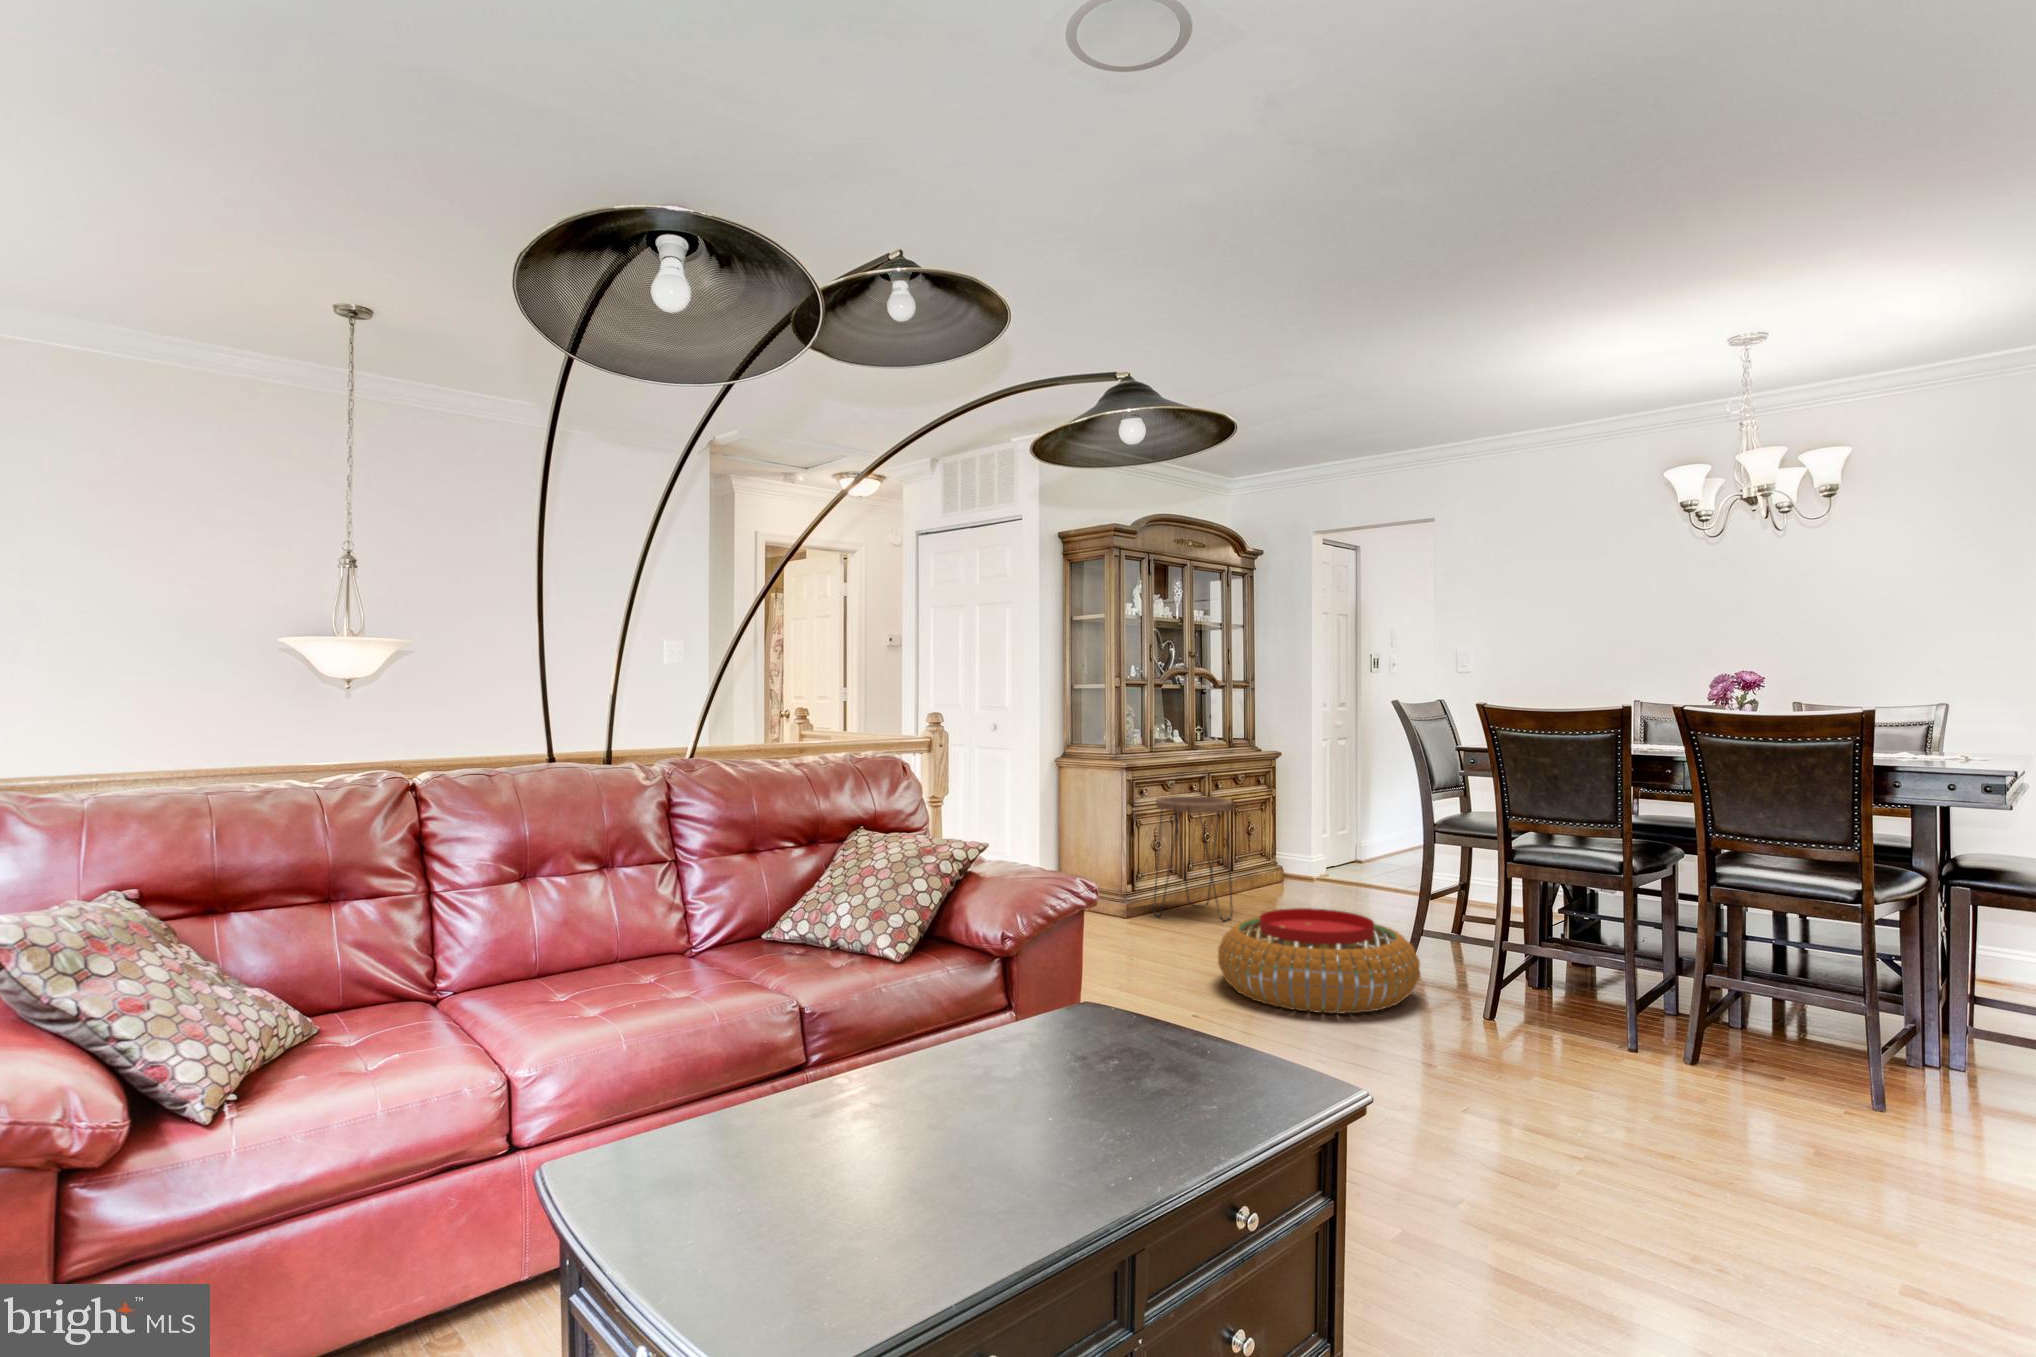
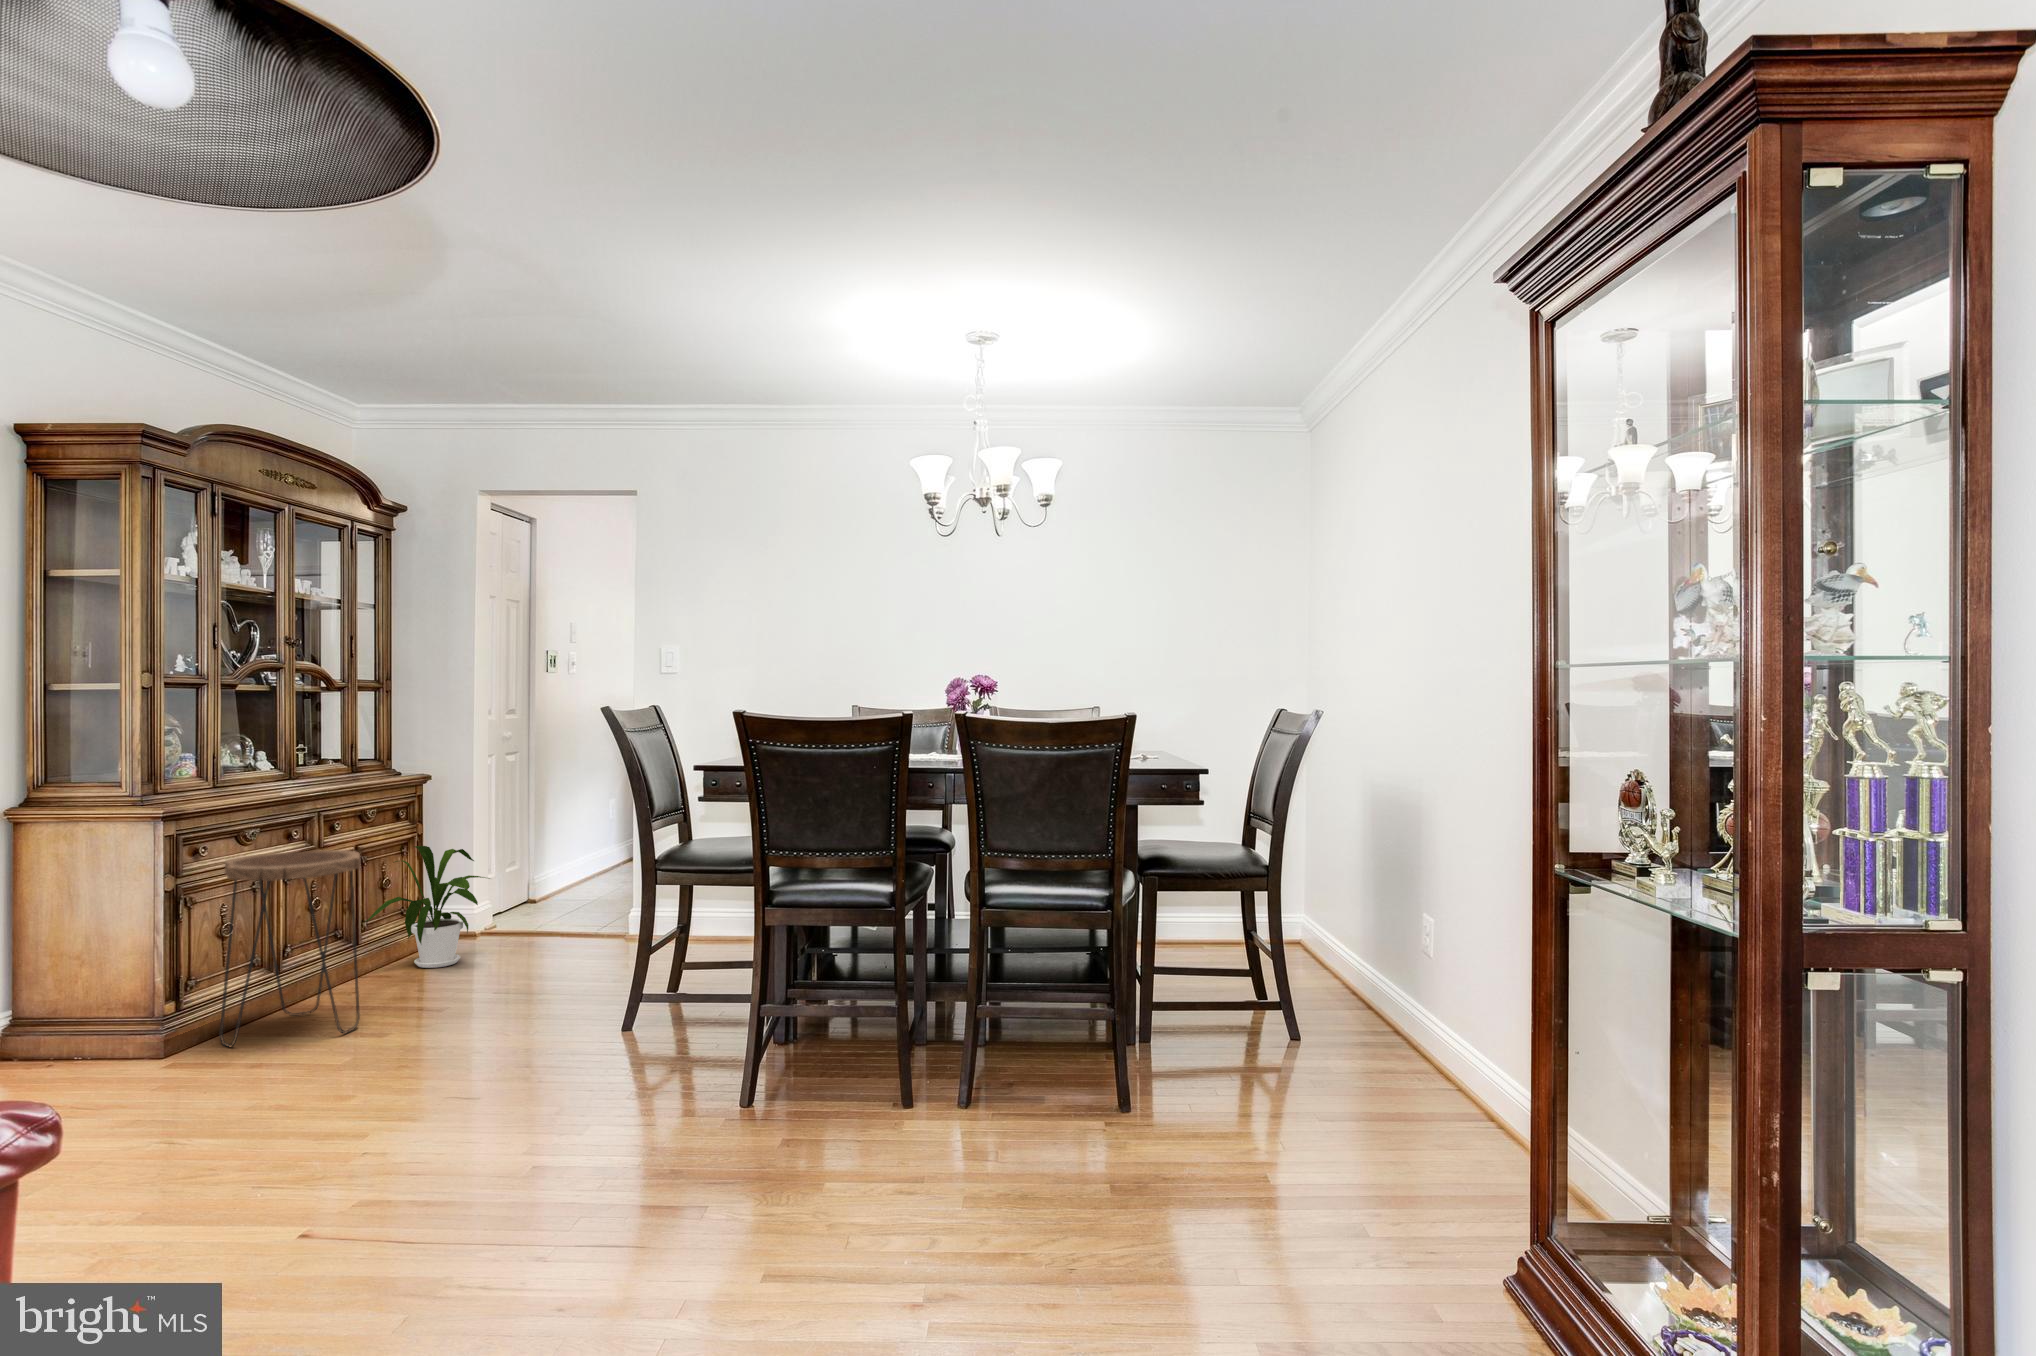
house plant: none [1238,802,1323,893] -> present [367,846,490,968]
pouf: present [1218,908,1420,1014] -> none [344,1004,654,1179]

